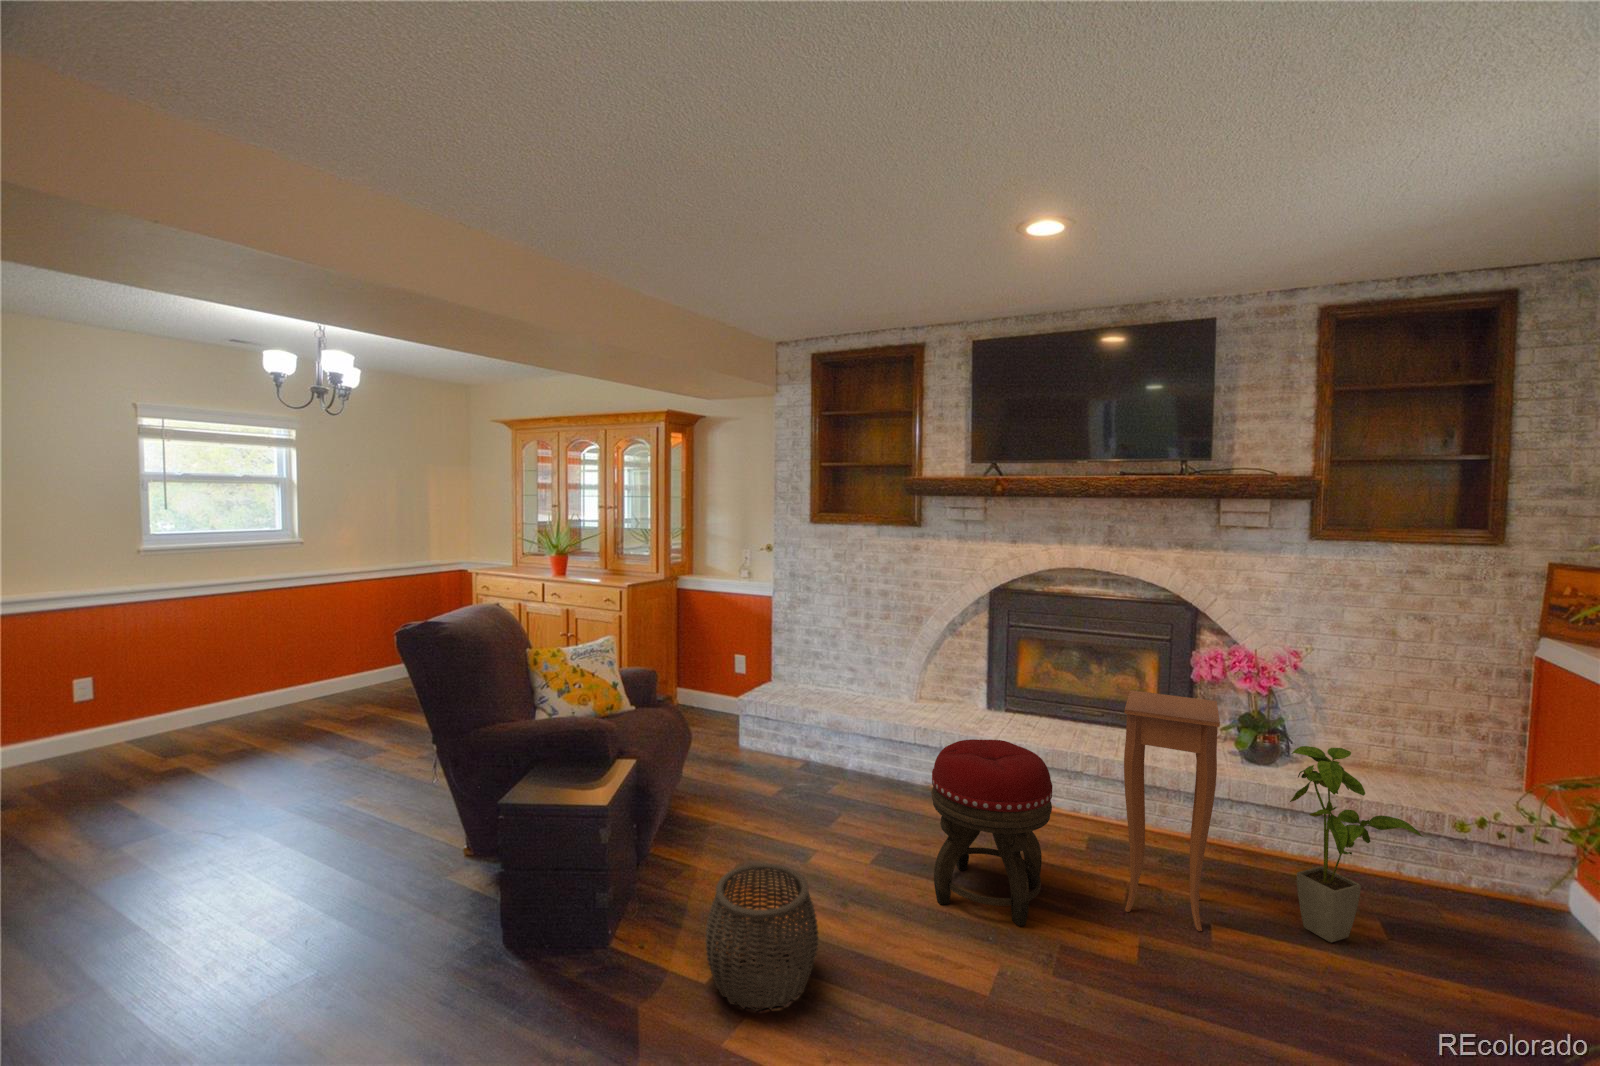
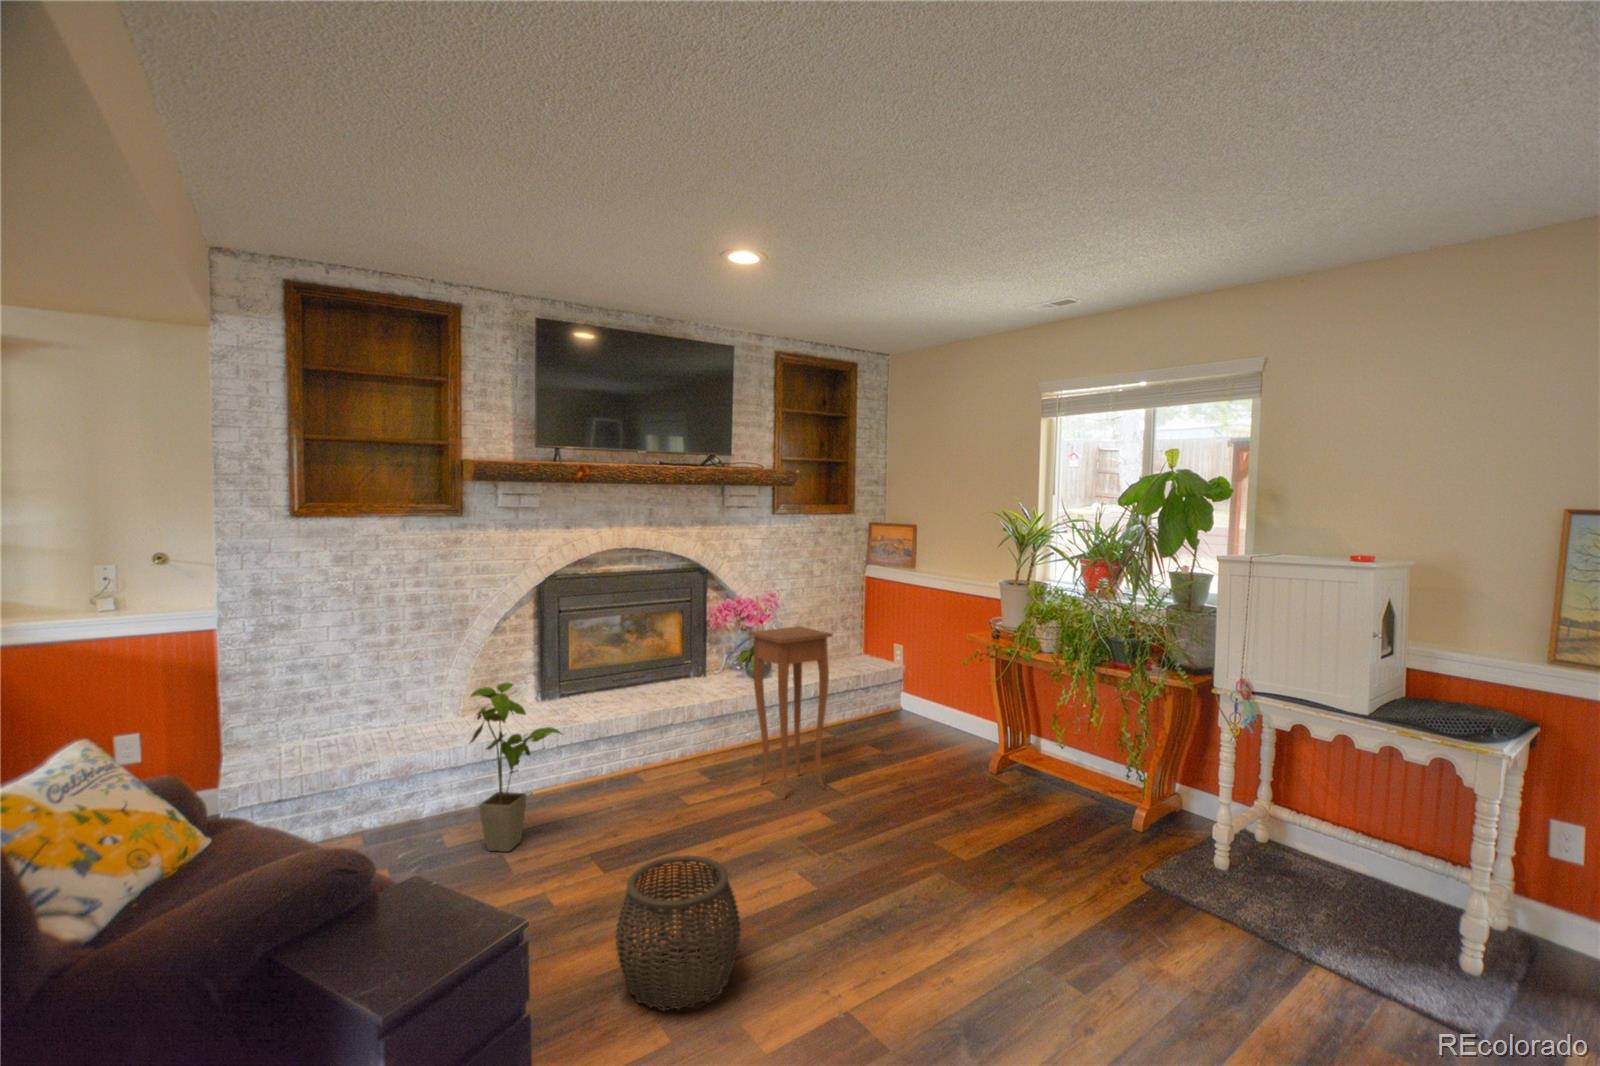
footstool: present [931,739,1052,926] -> none [651,696,760,858]
house plant: present [1290,746,1423,943] -> present [469,683,562,852]

